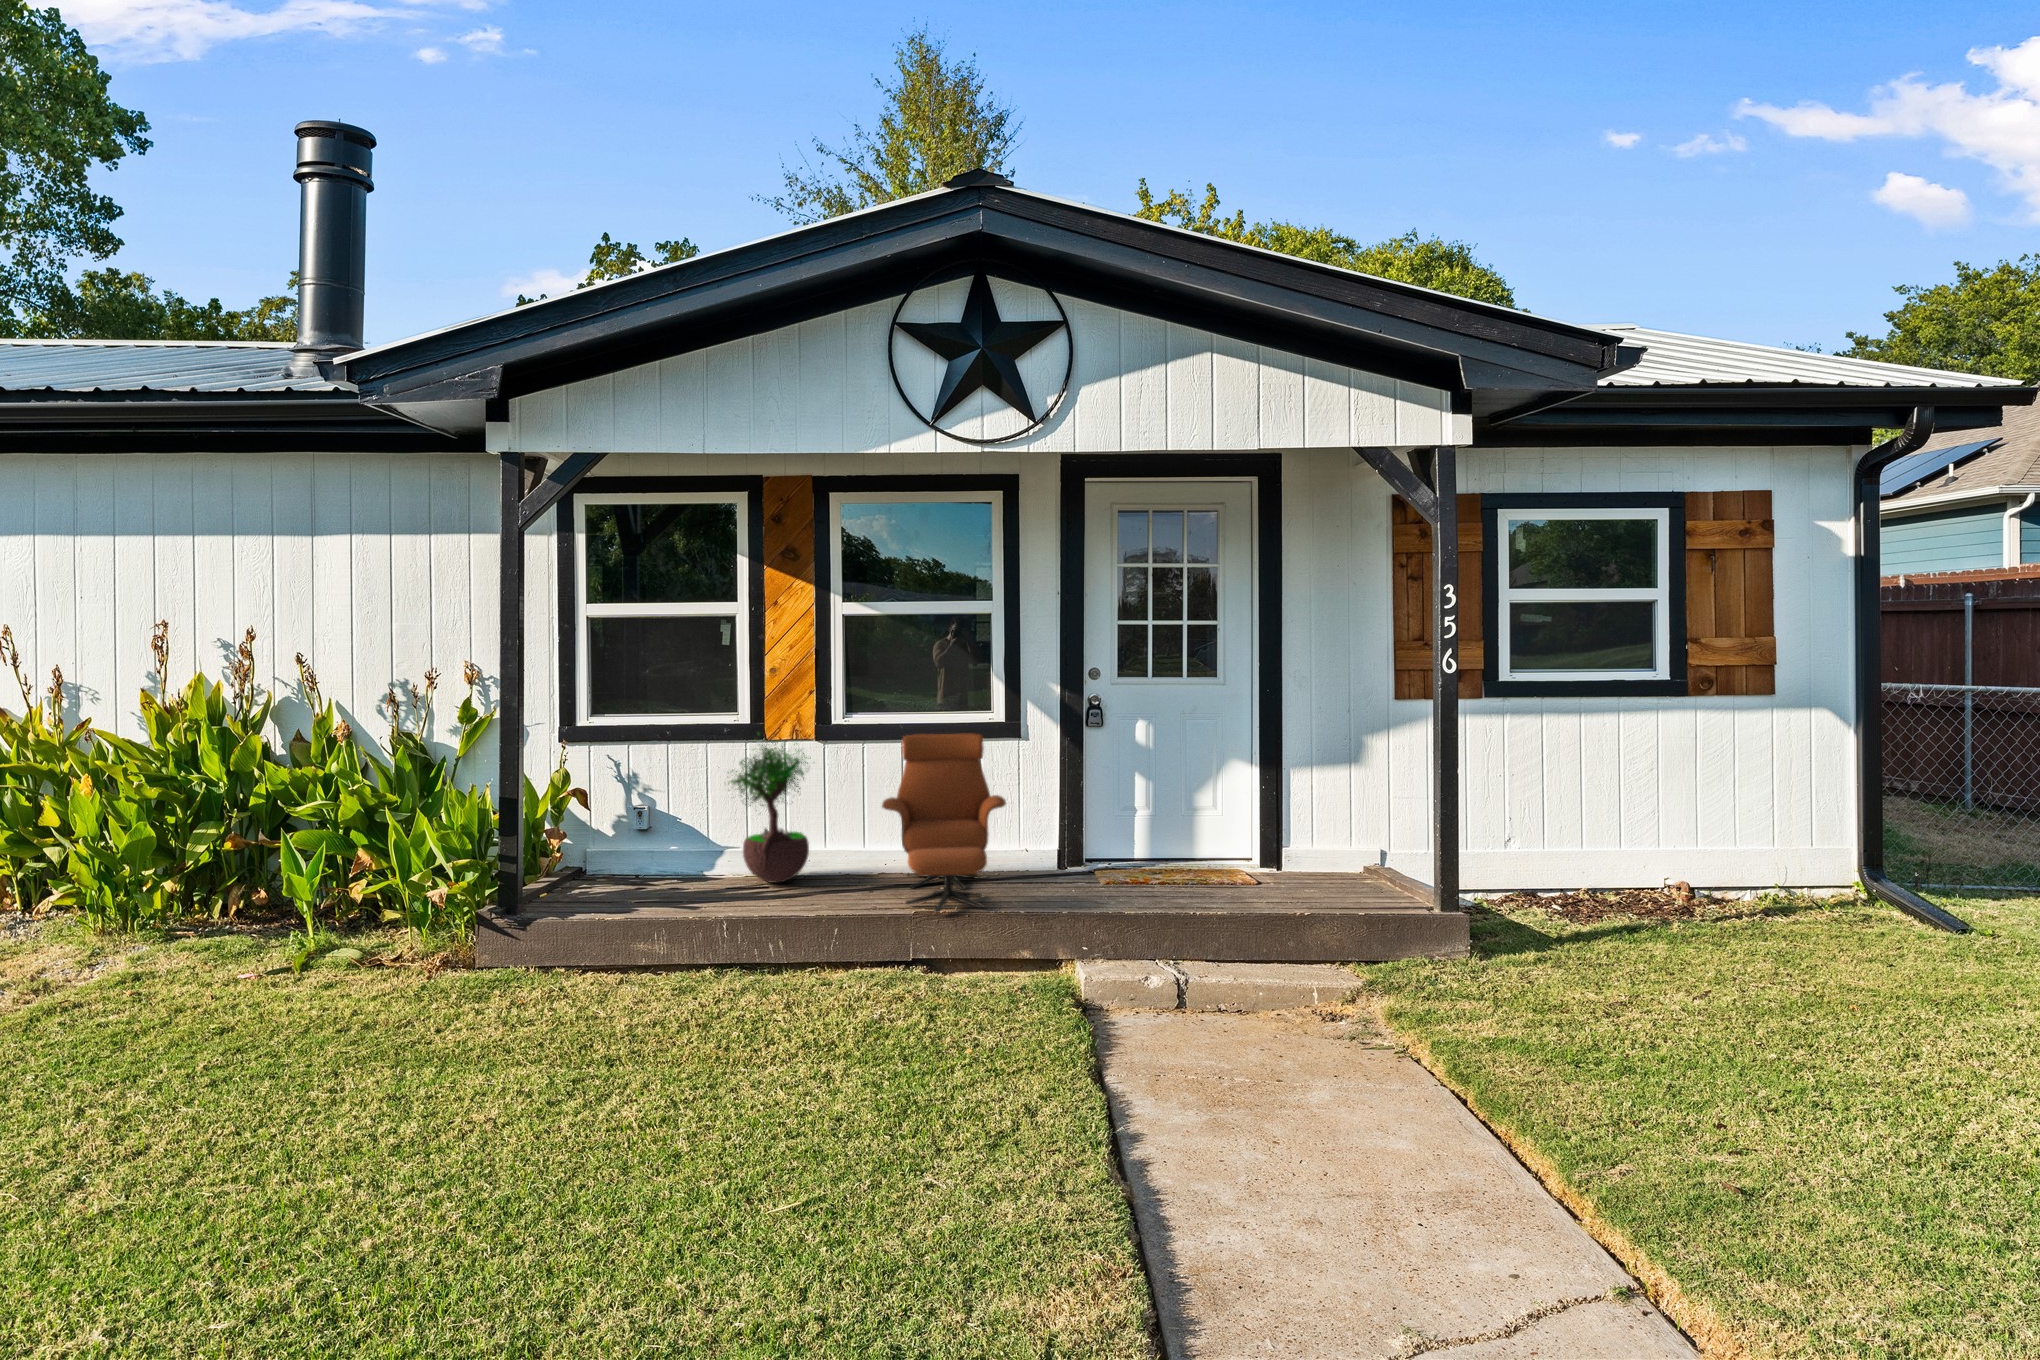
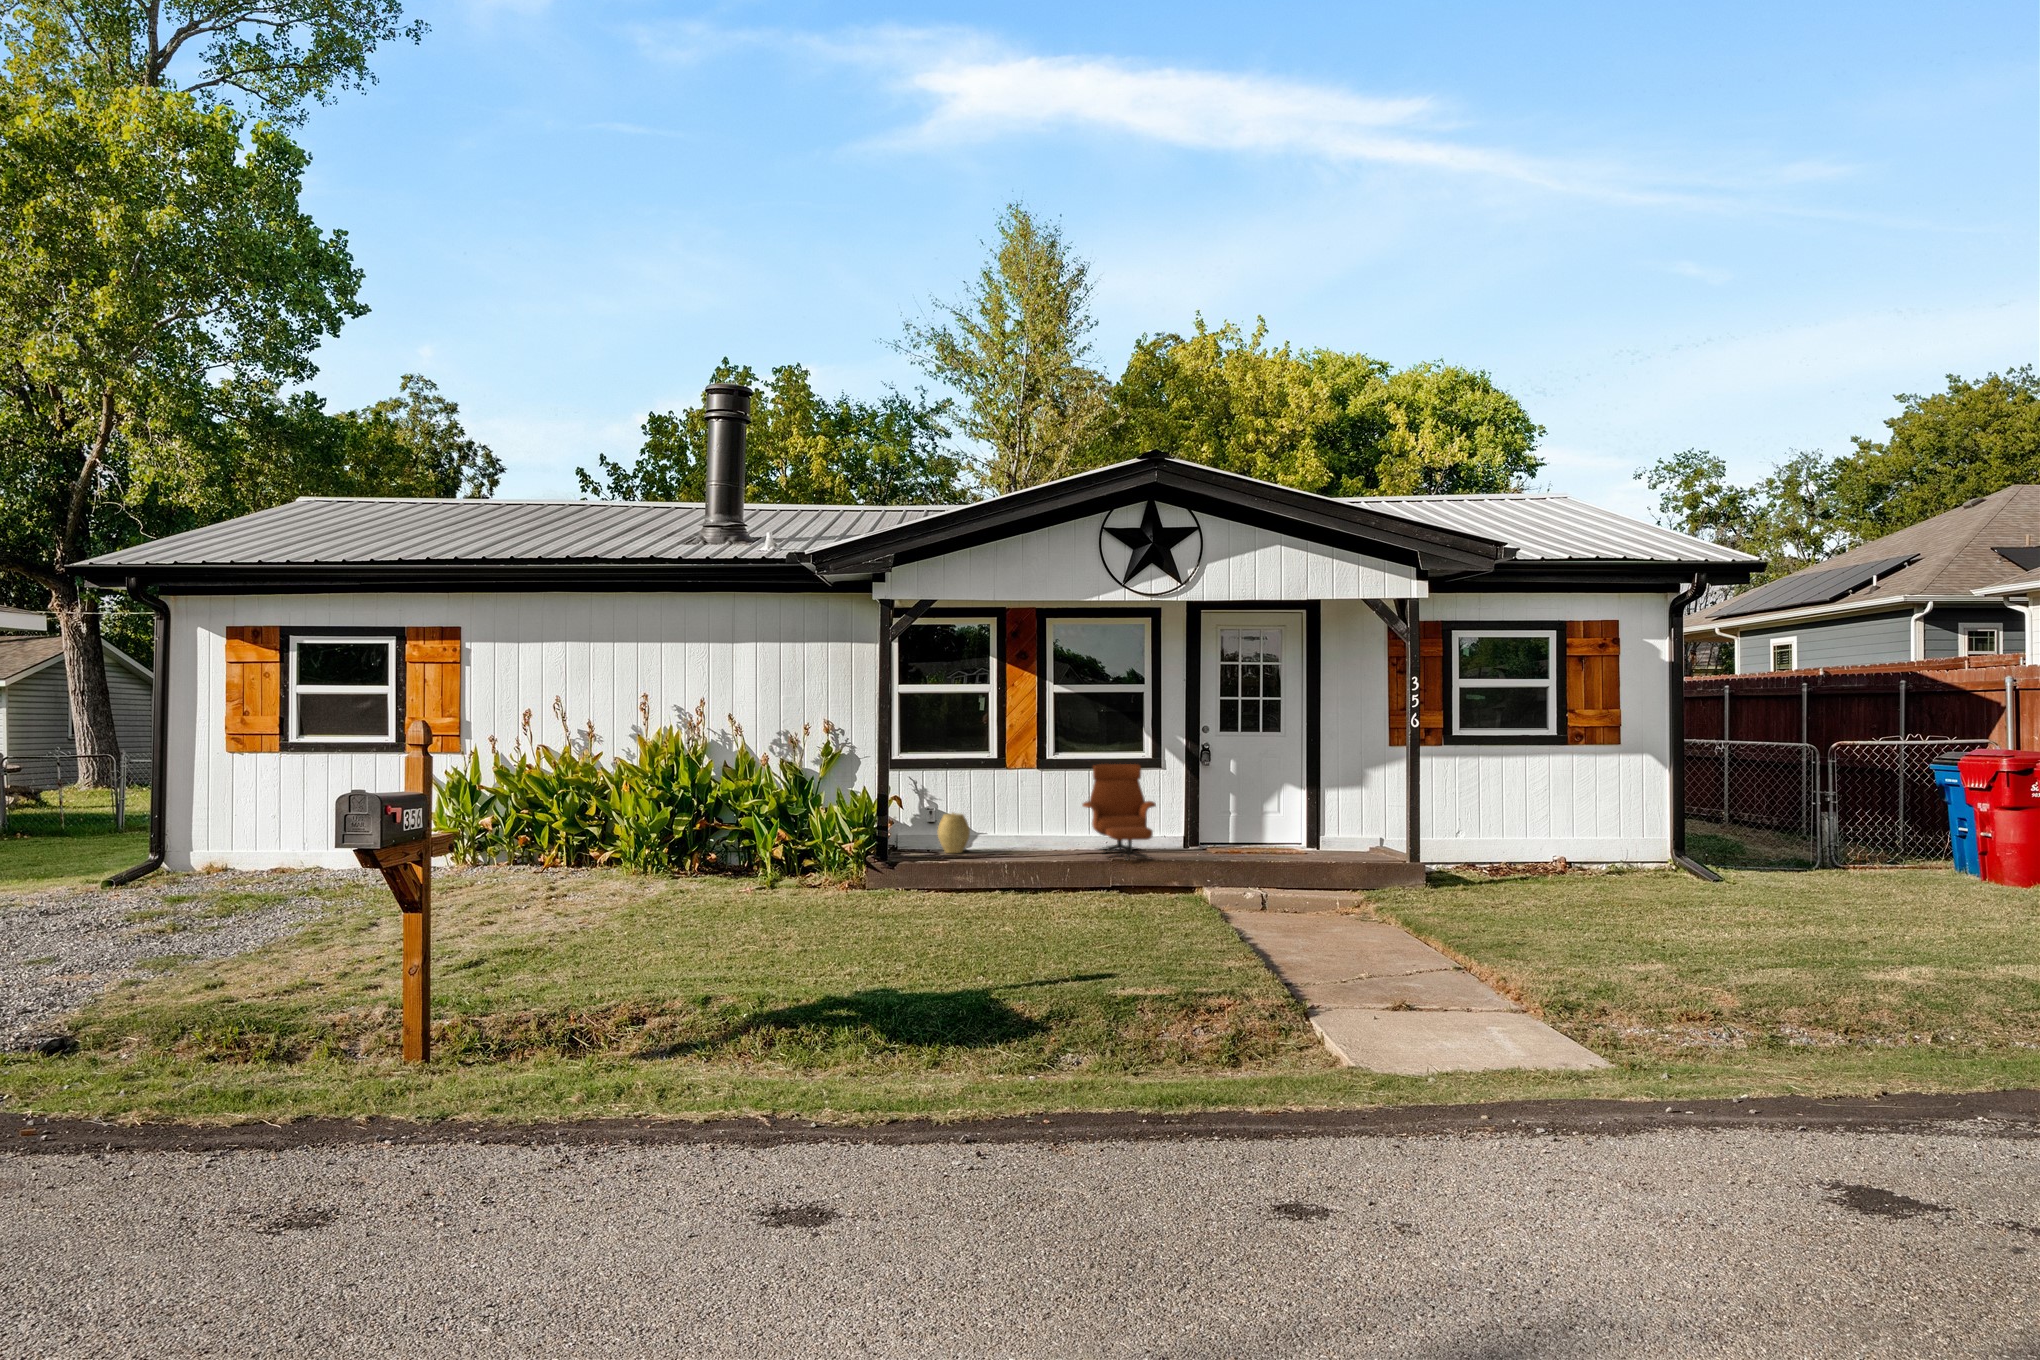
potted tree: present [729,740,811,883] -> none [991,761,1045,852]
woven basket: none [639,817,695,887] -> present [937,813,970,853]

